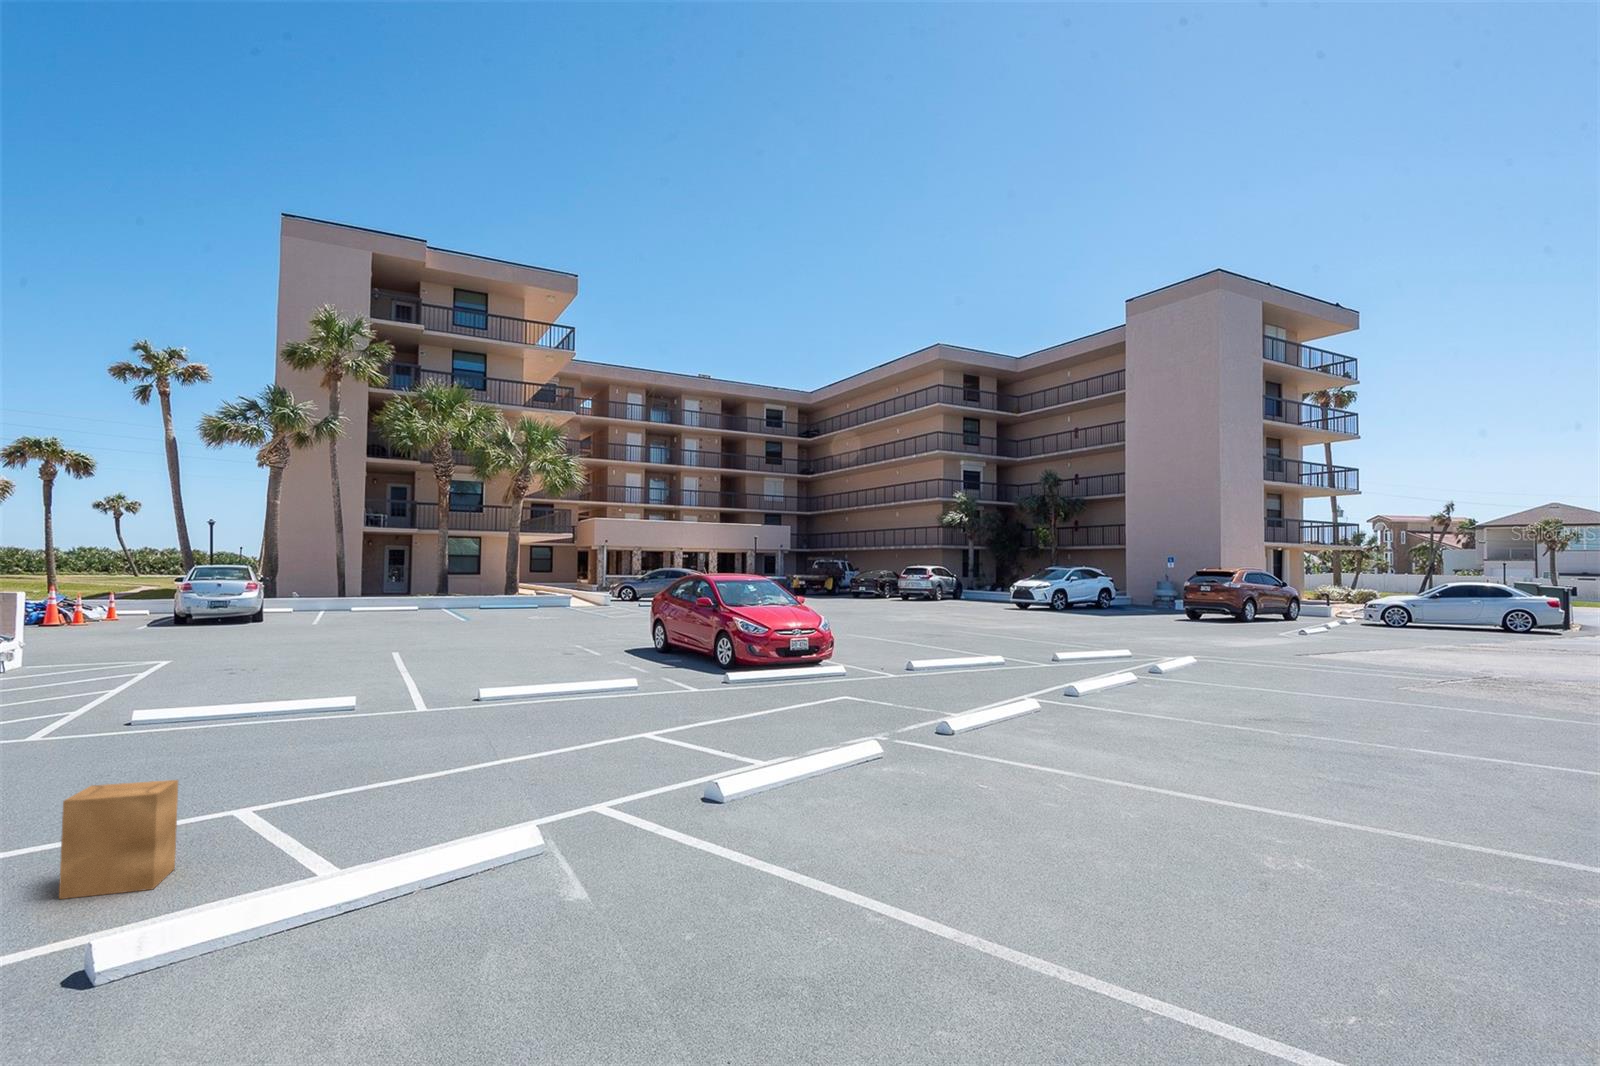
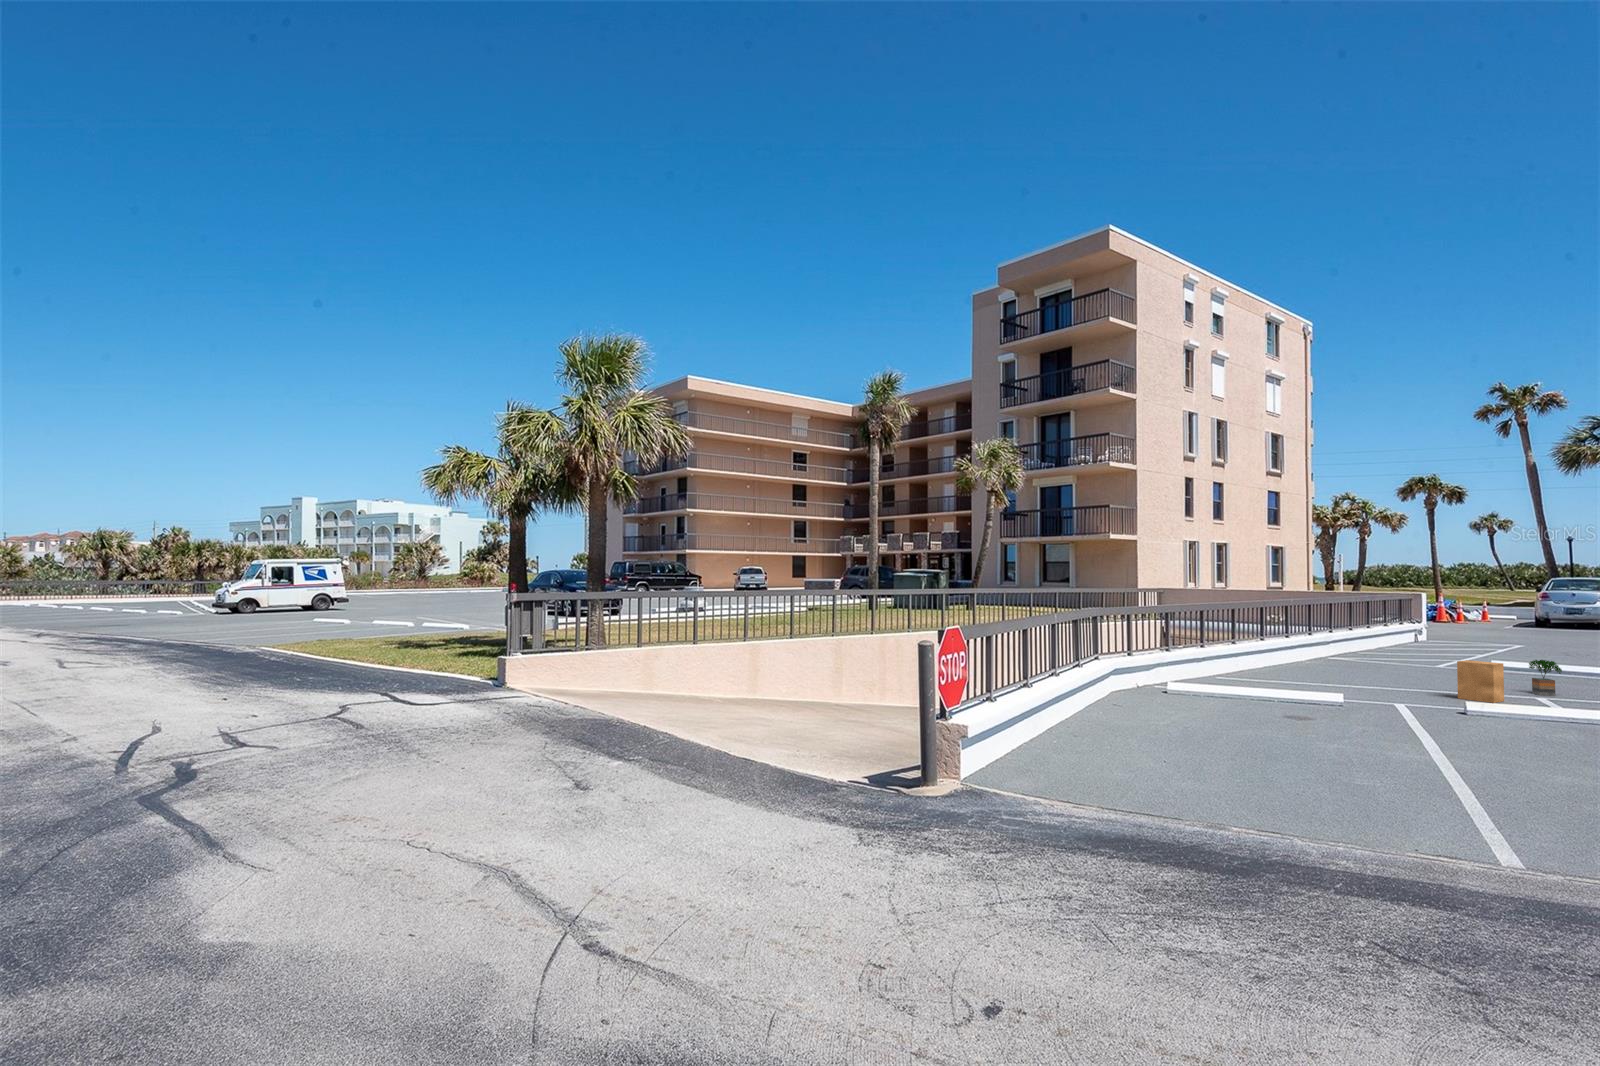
potted tree: none [215,734,279,812] -> present [1529,660,1562,696]

